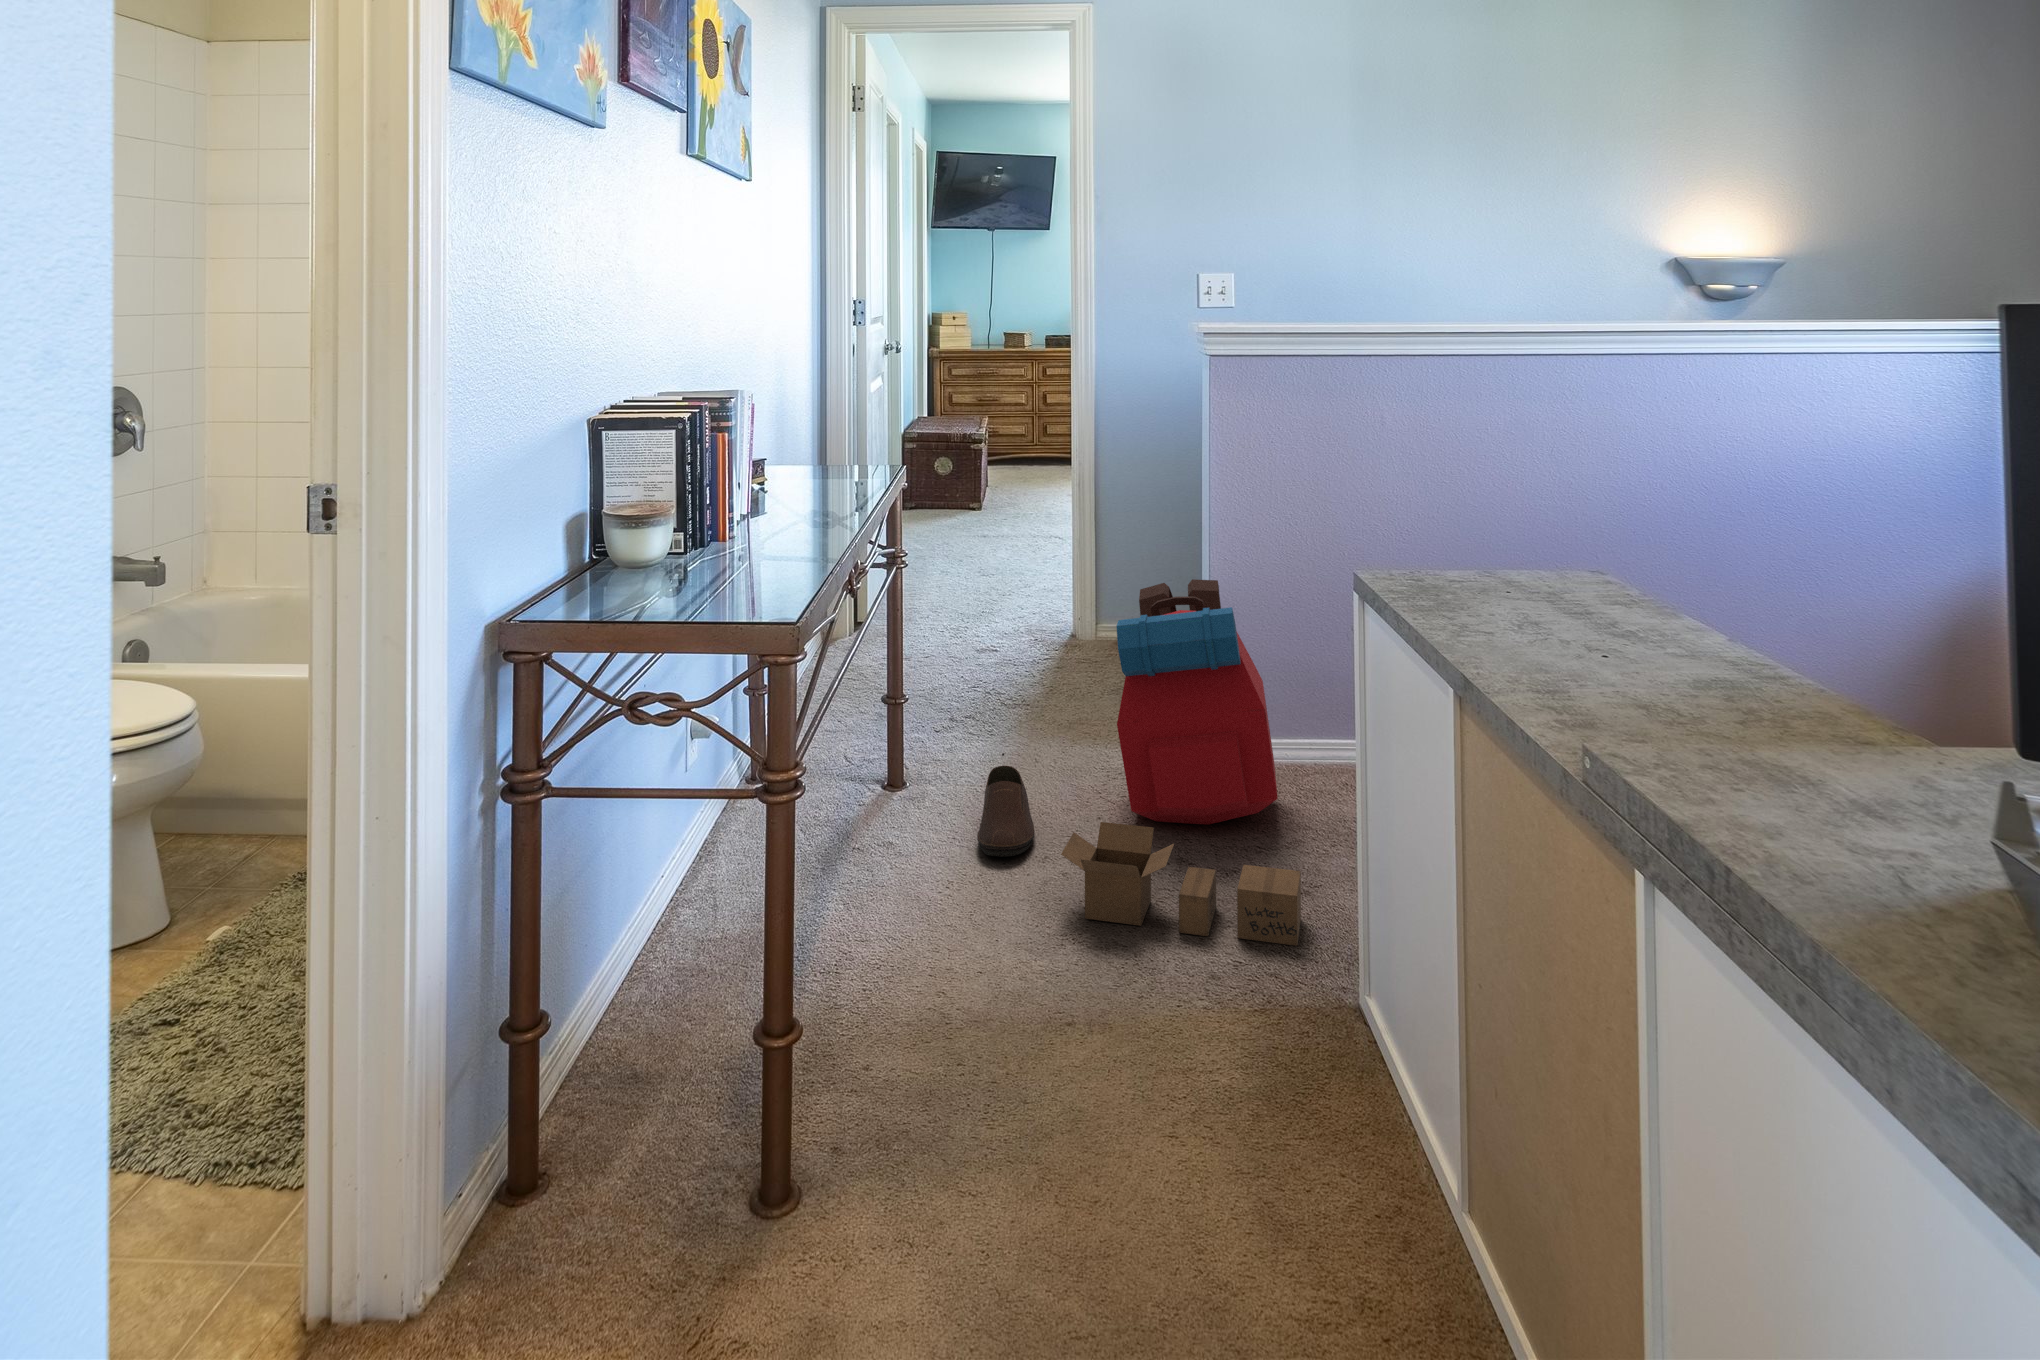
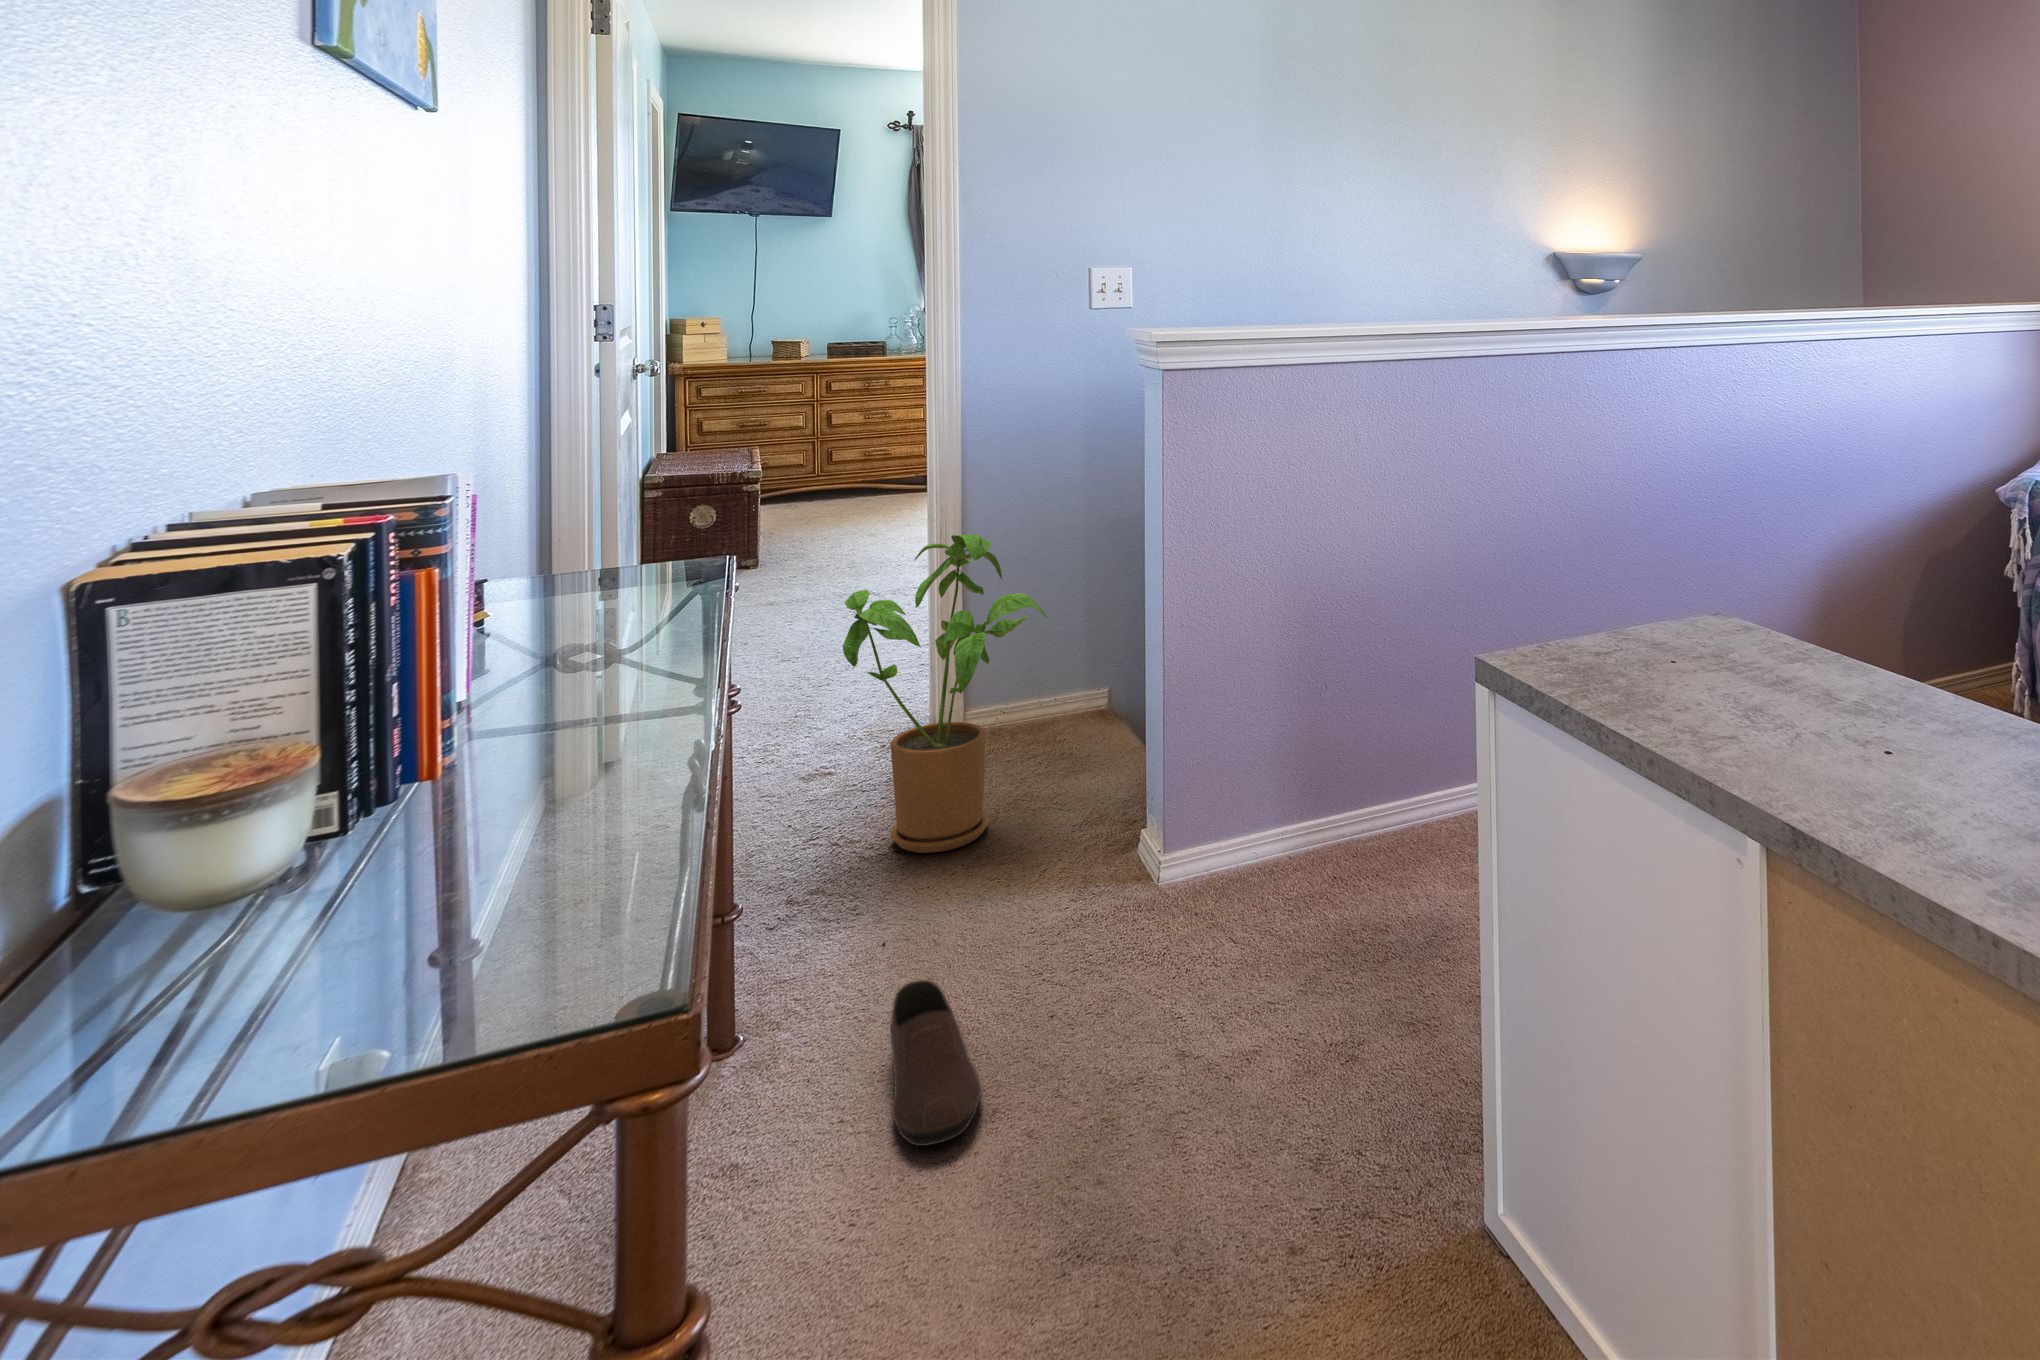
house plant: none [990,476,1135,710] -> present [843,534,1048,853]
backpack: present [1116,579,1278,825] -> none [1079,665,1301,1010]
cardboard box: present [1061,822,1301,946] -> none [1062,1051,1403,1227]

